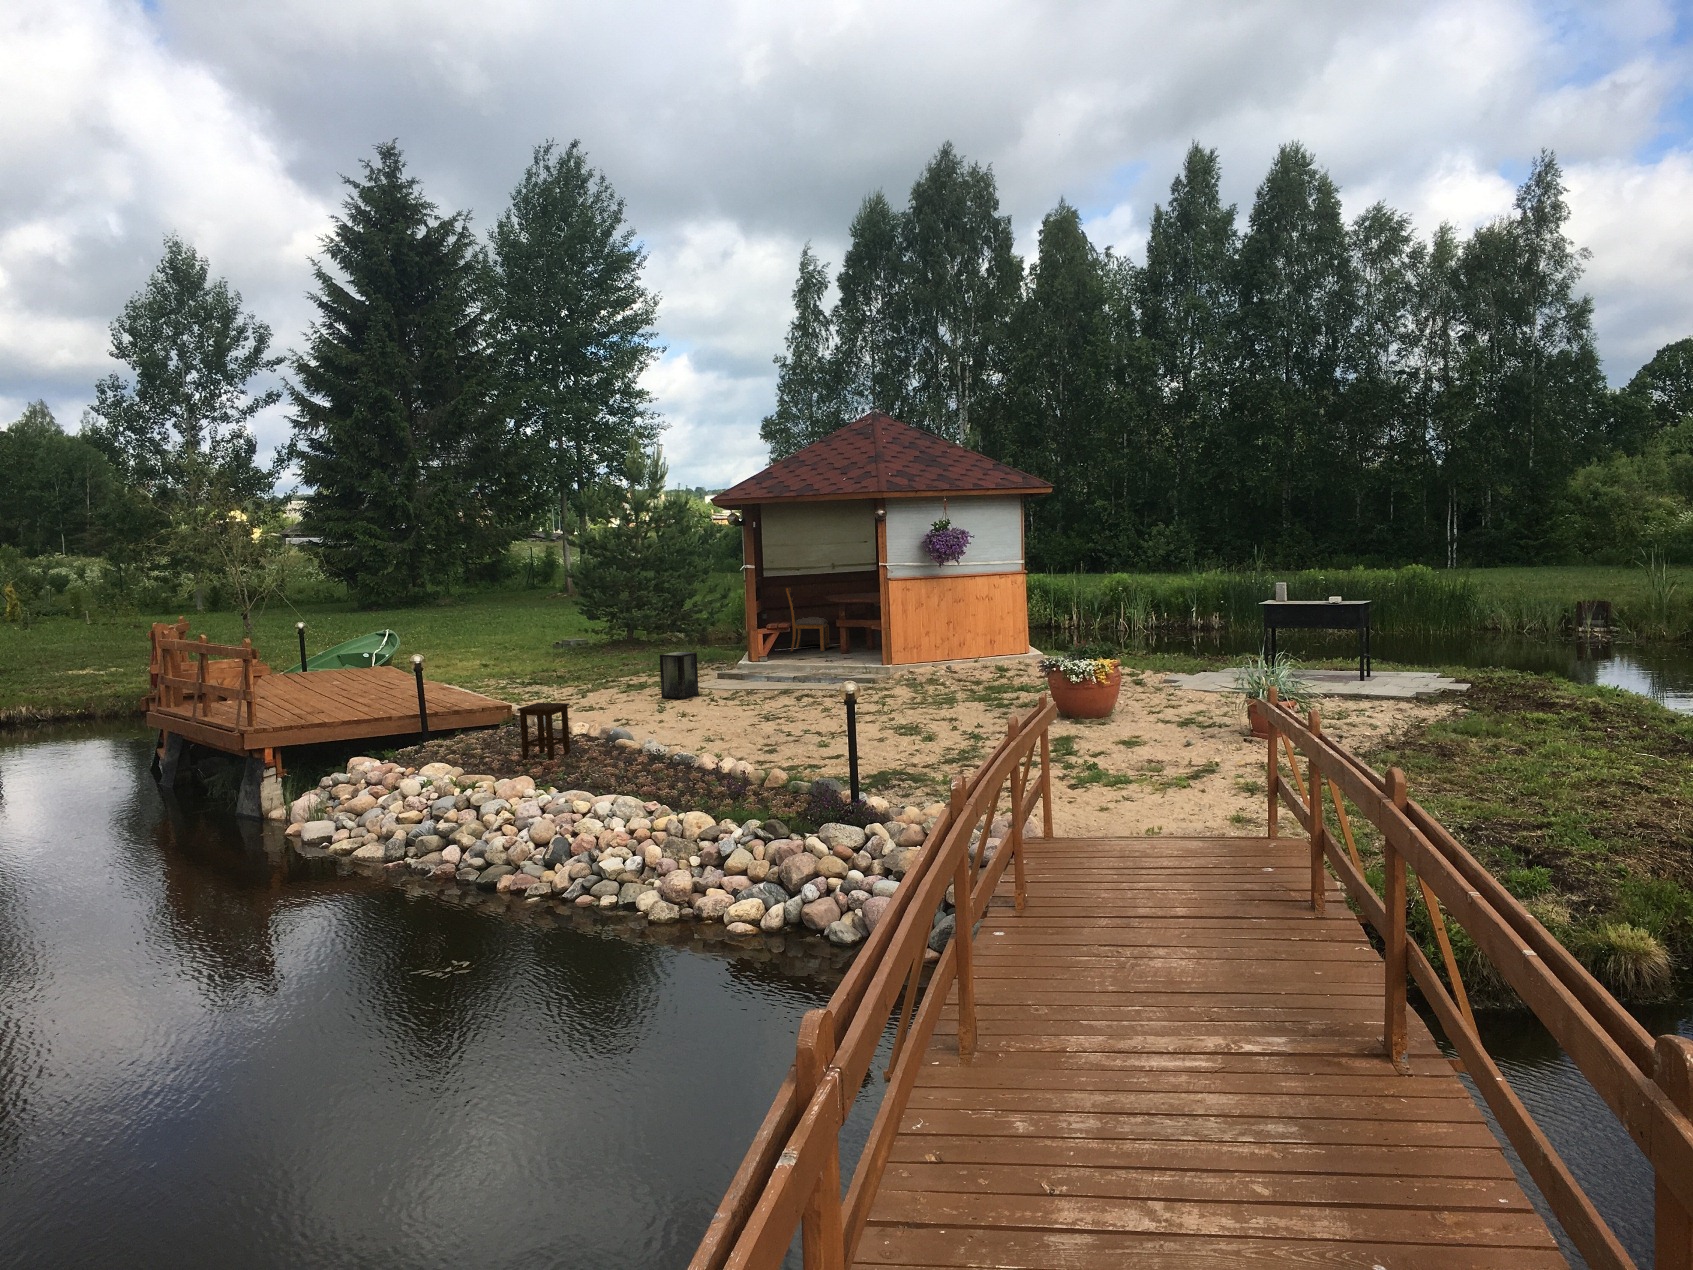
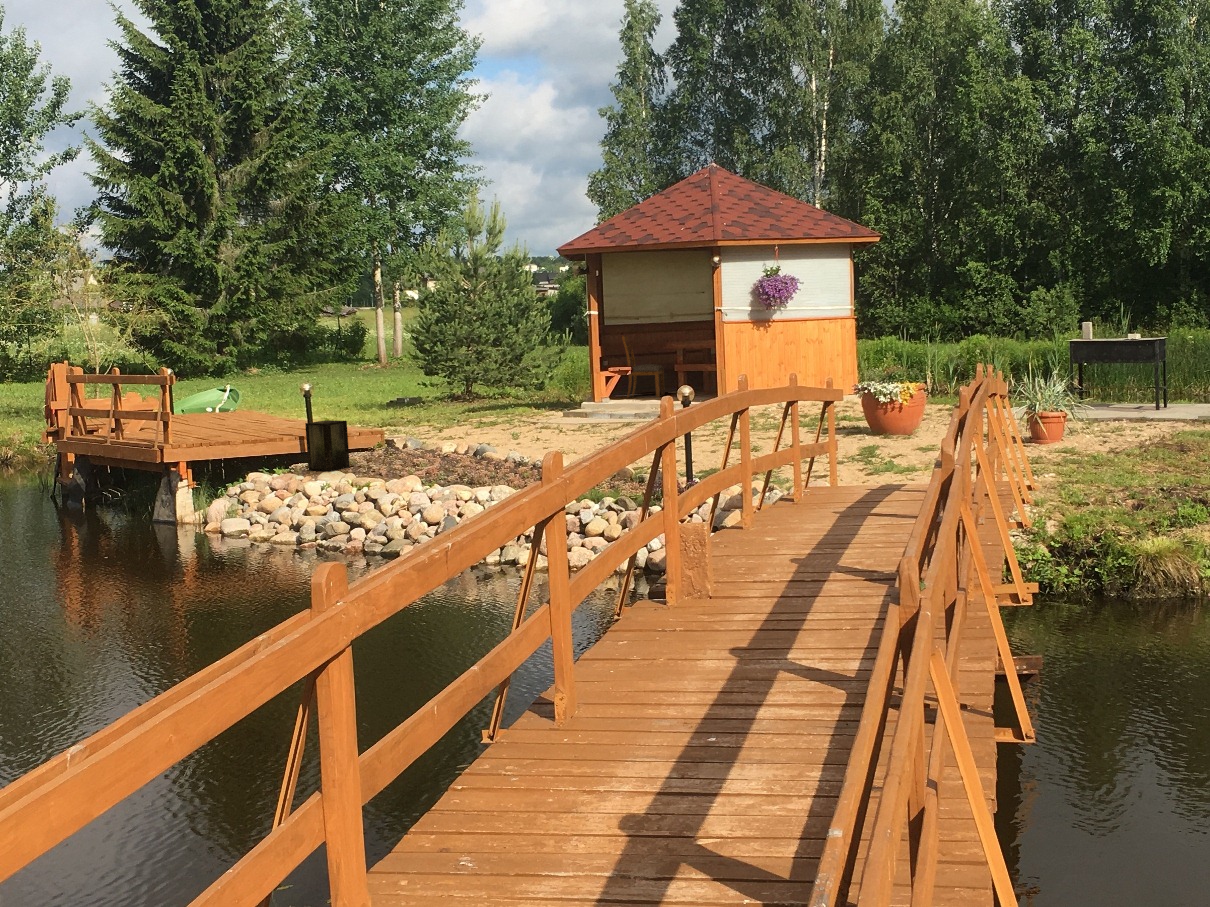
storage box: present [660,652,699,699] -> present [305,420,350,471]
stool: present [517,703,570,760] -> none [397,422,441,469]

